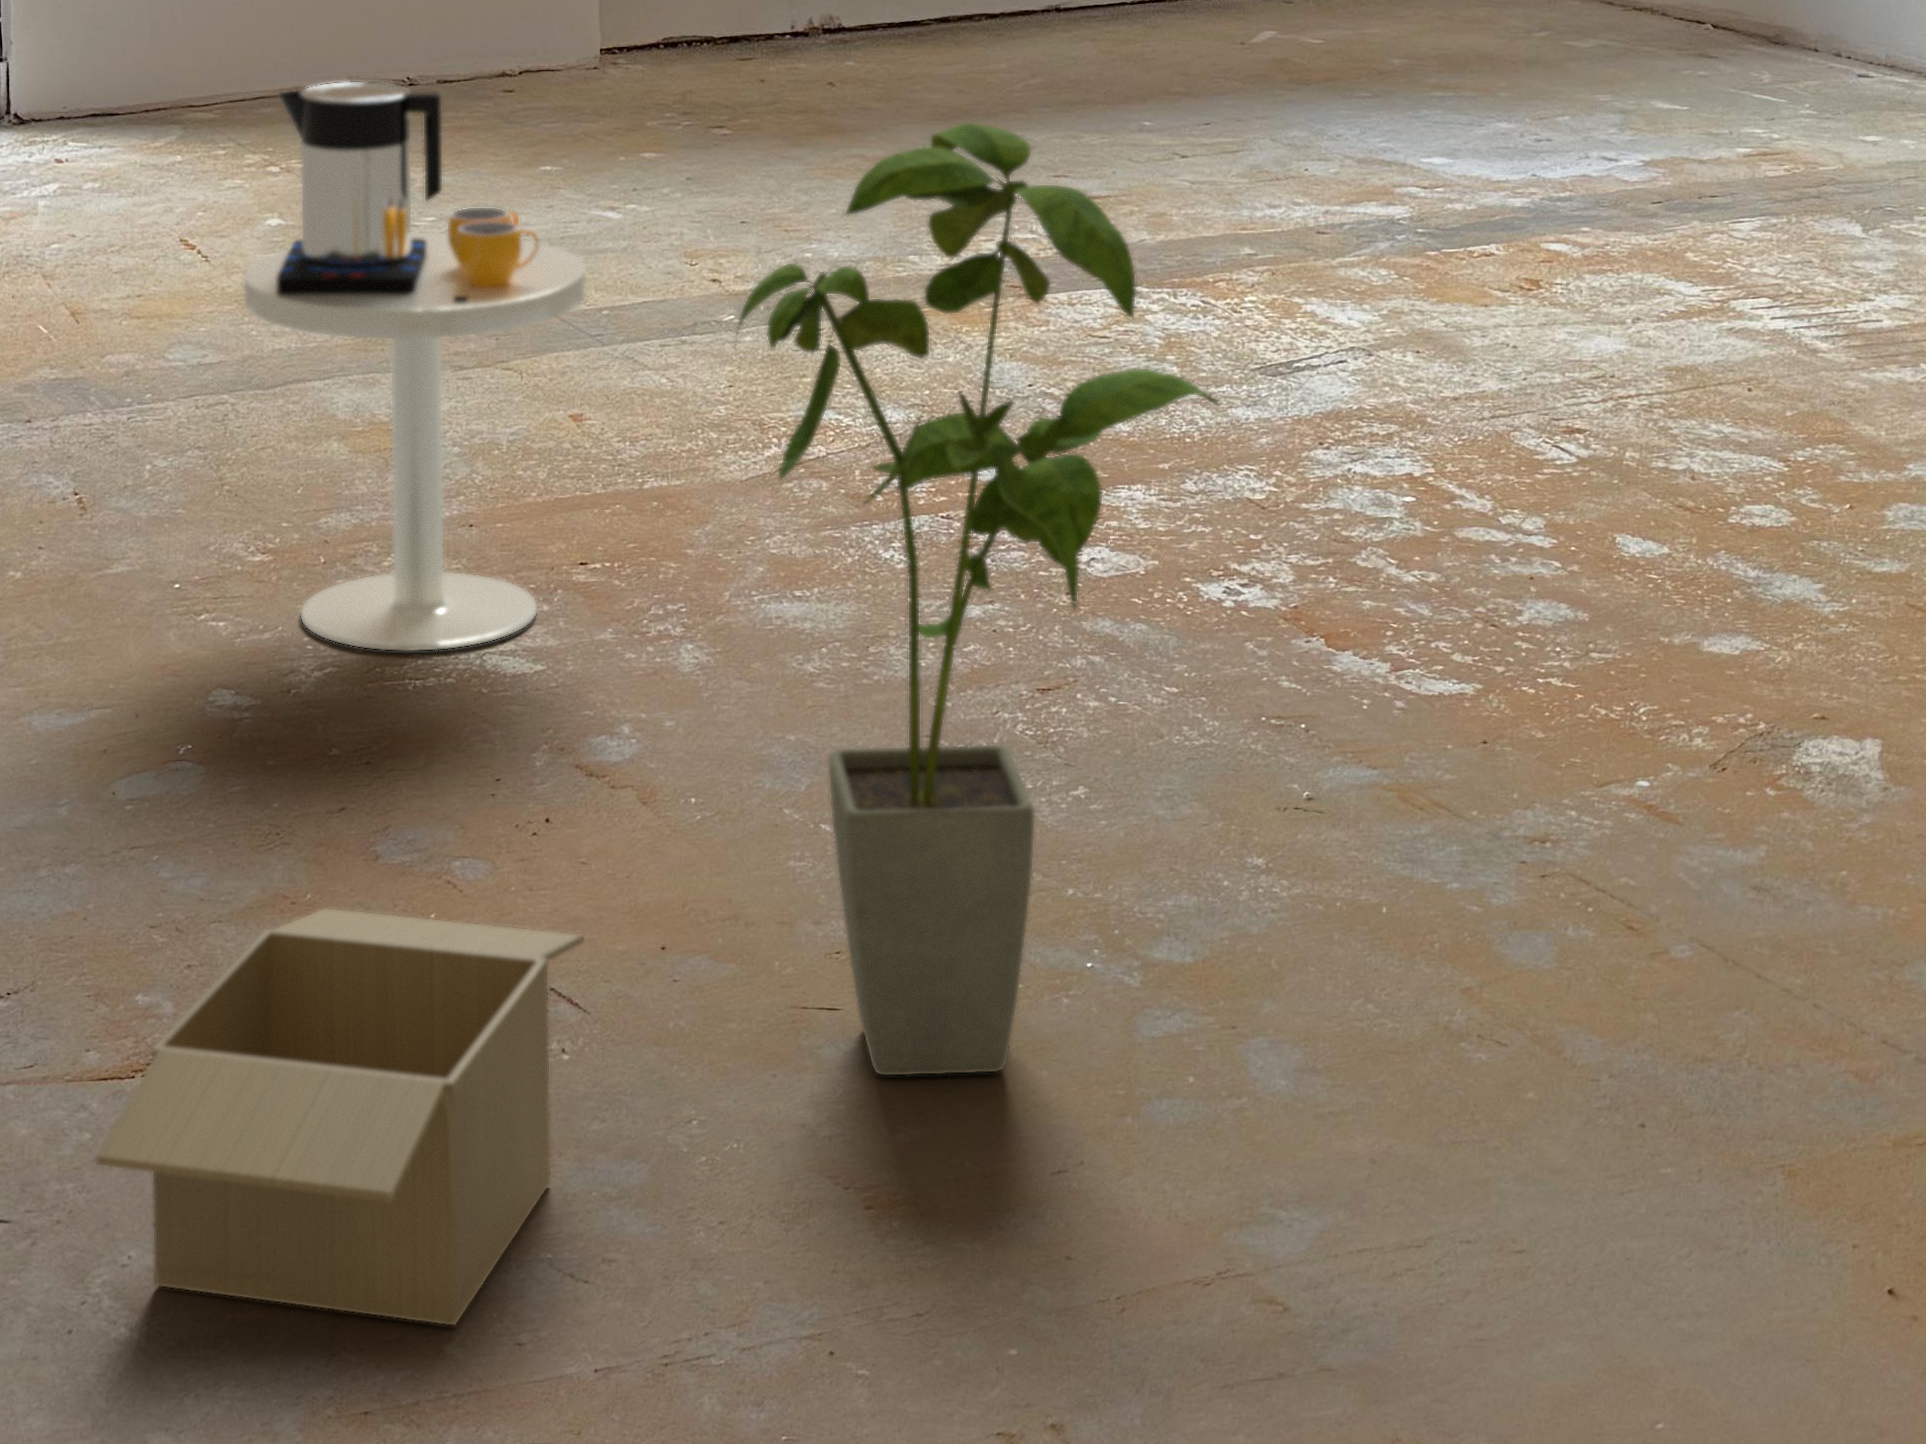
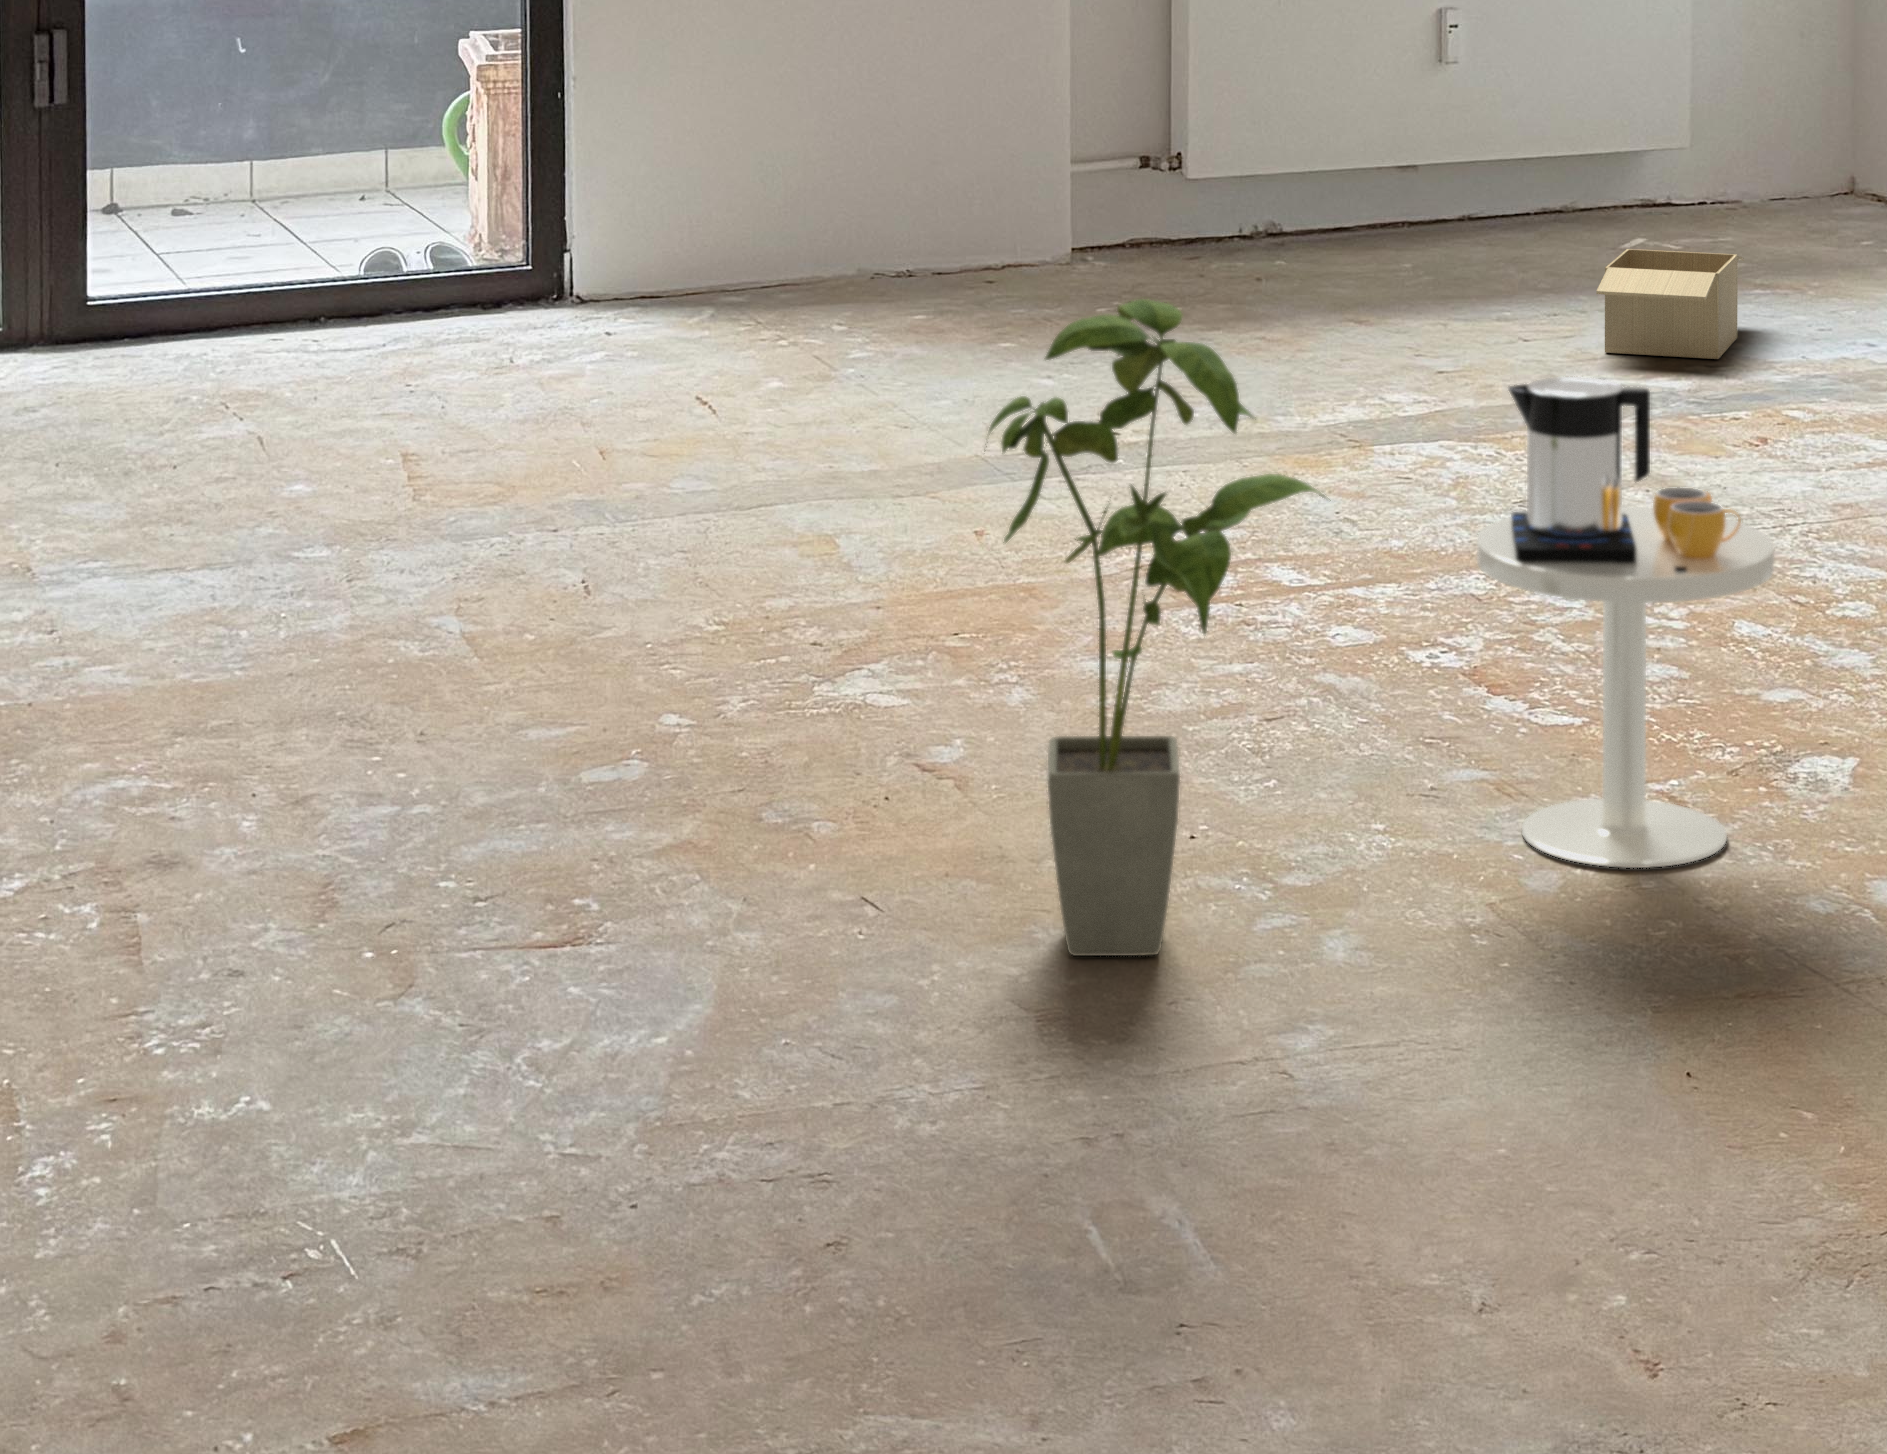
side table: present [244,82,585,651] -> present [1477,377,1774,868]
cardboard box: present [96,909,583,1325] -> present [1596,249,1744,359]

